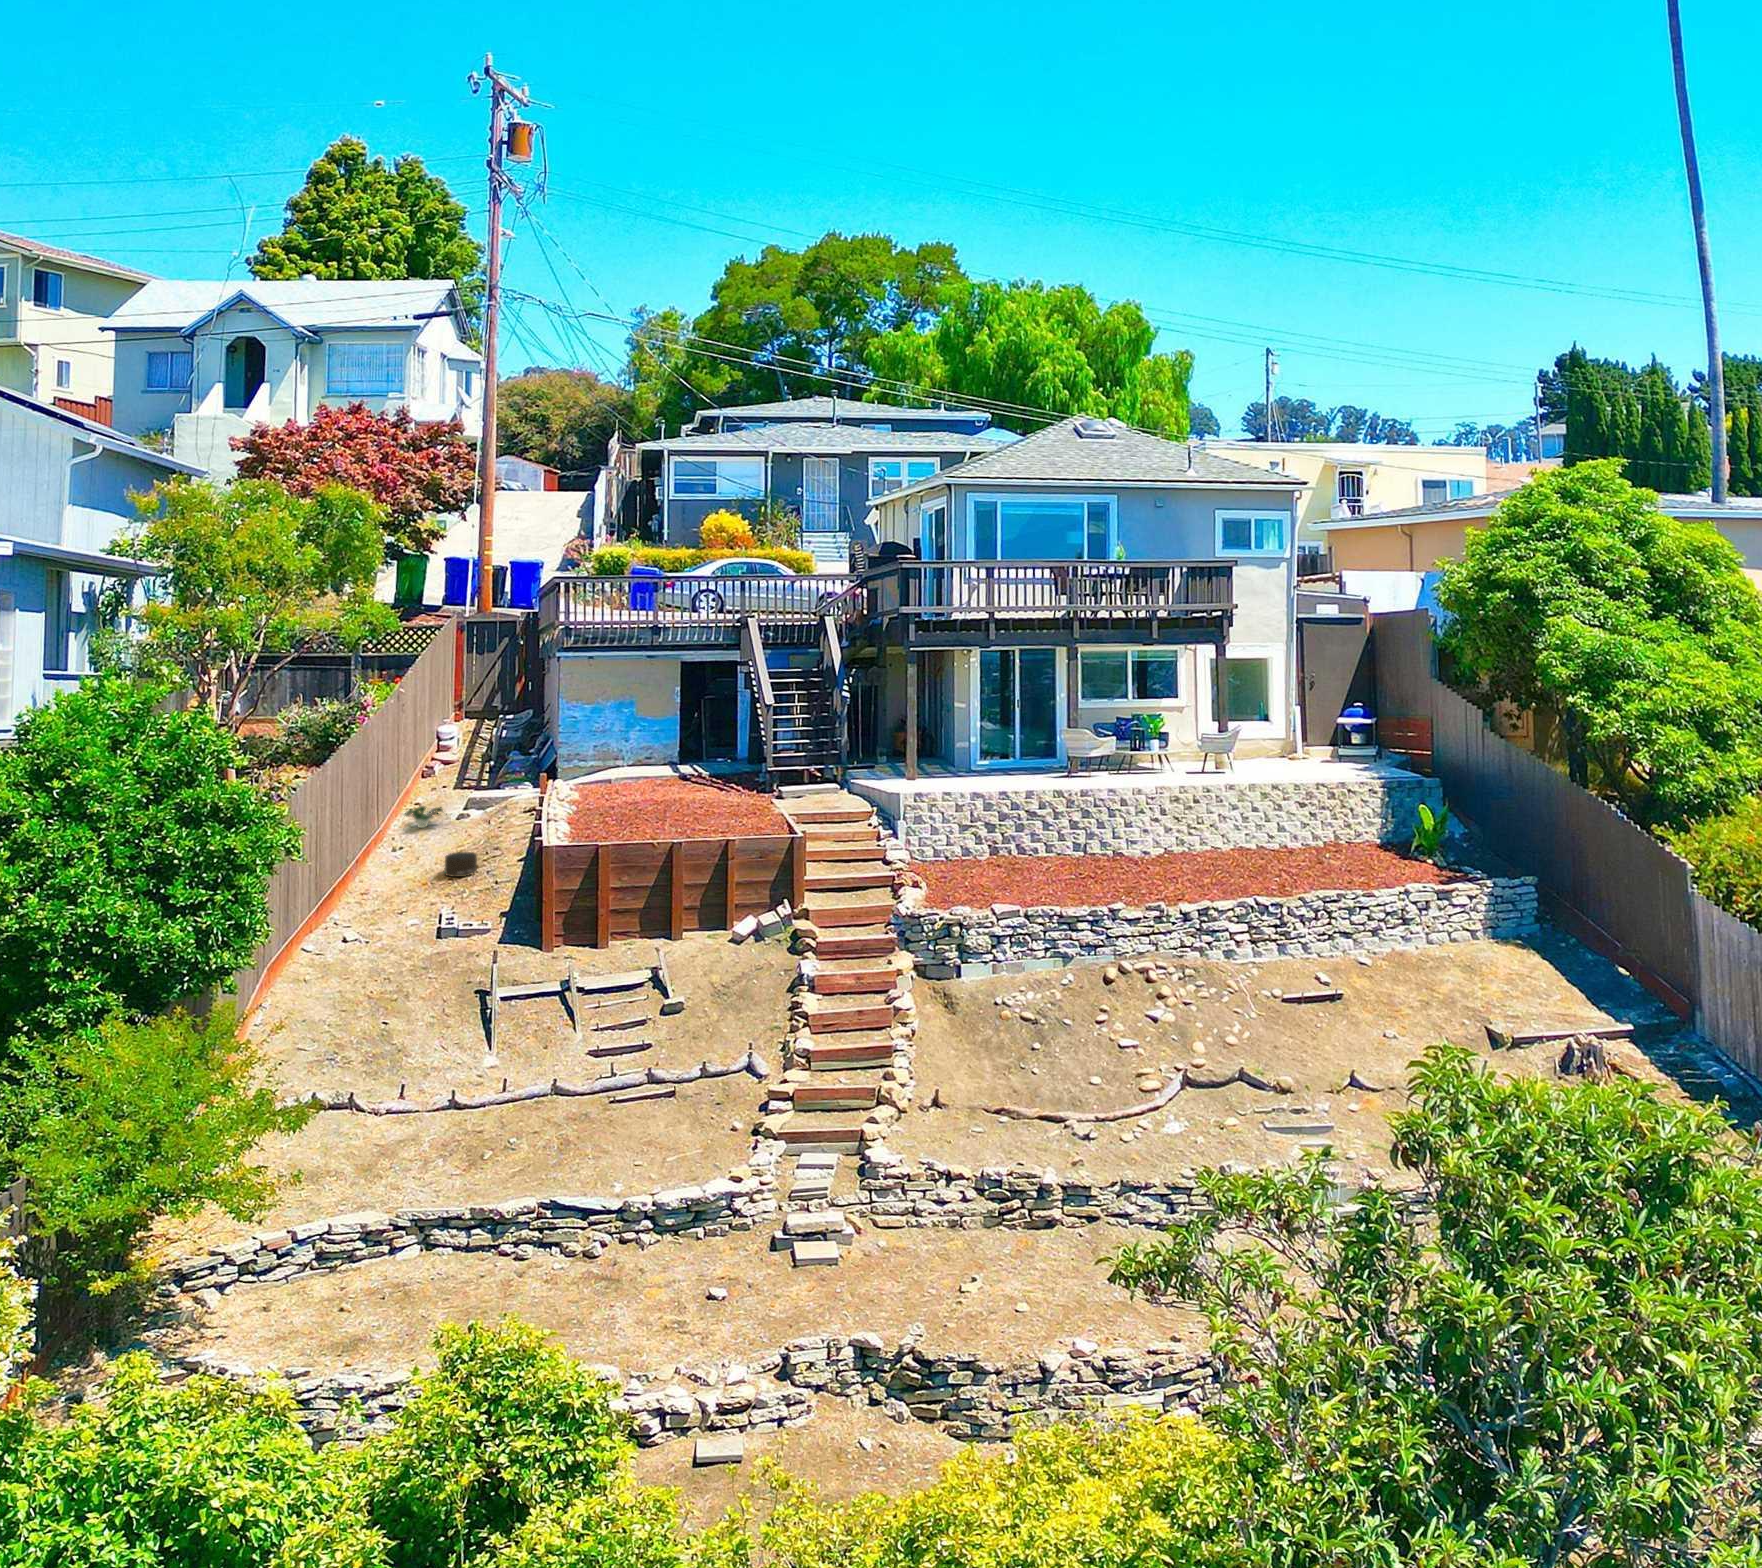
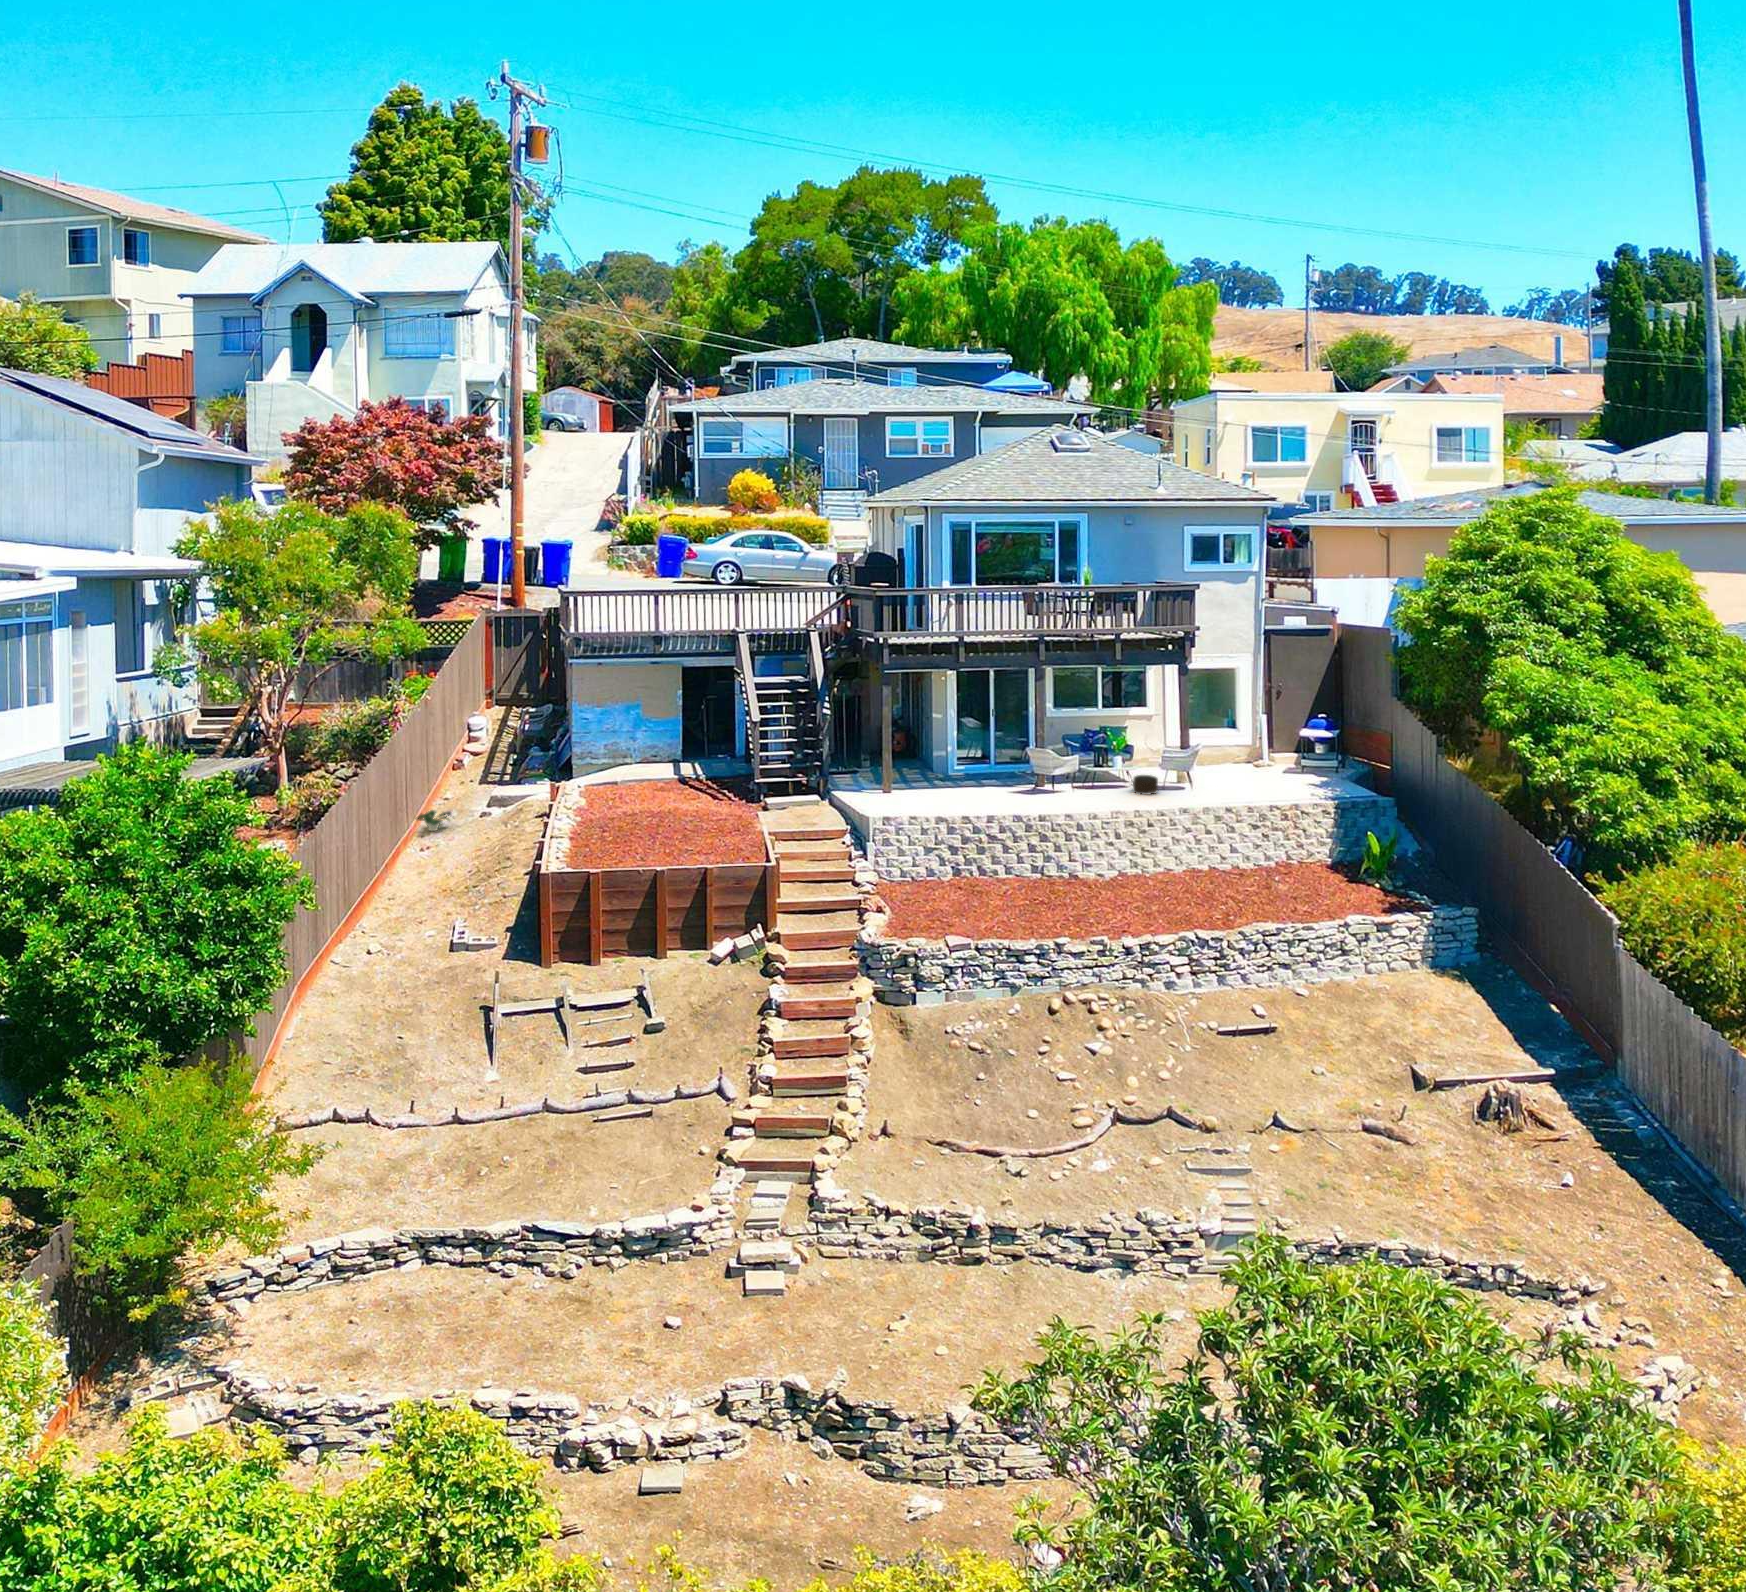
pouf: present [444,852,477,877] -> present [1131,775,1158,794]

